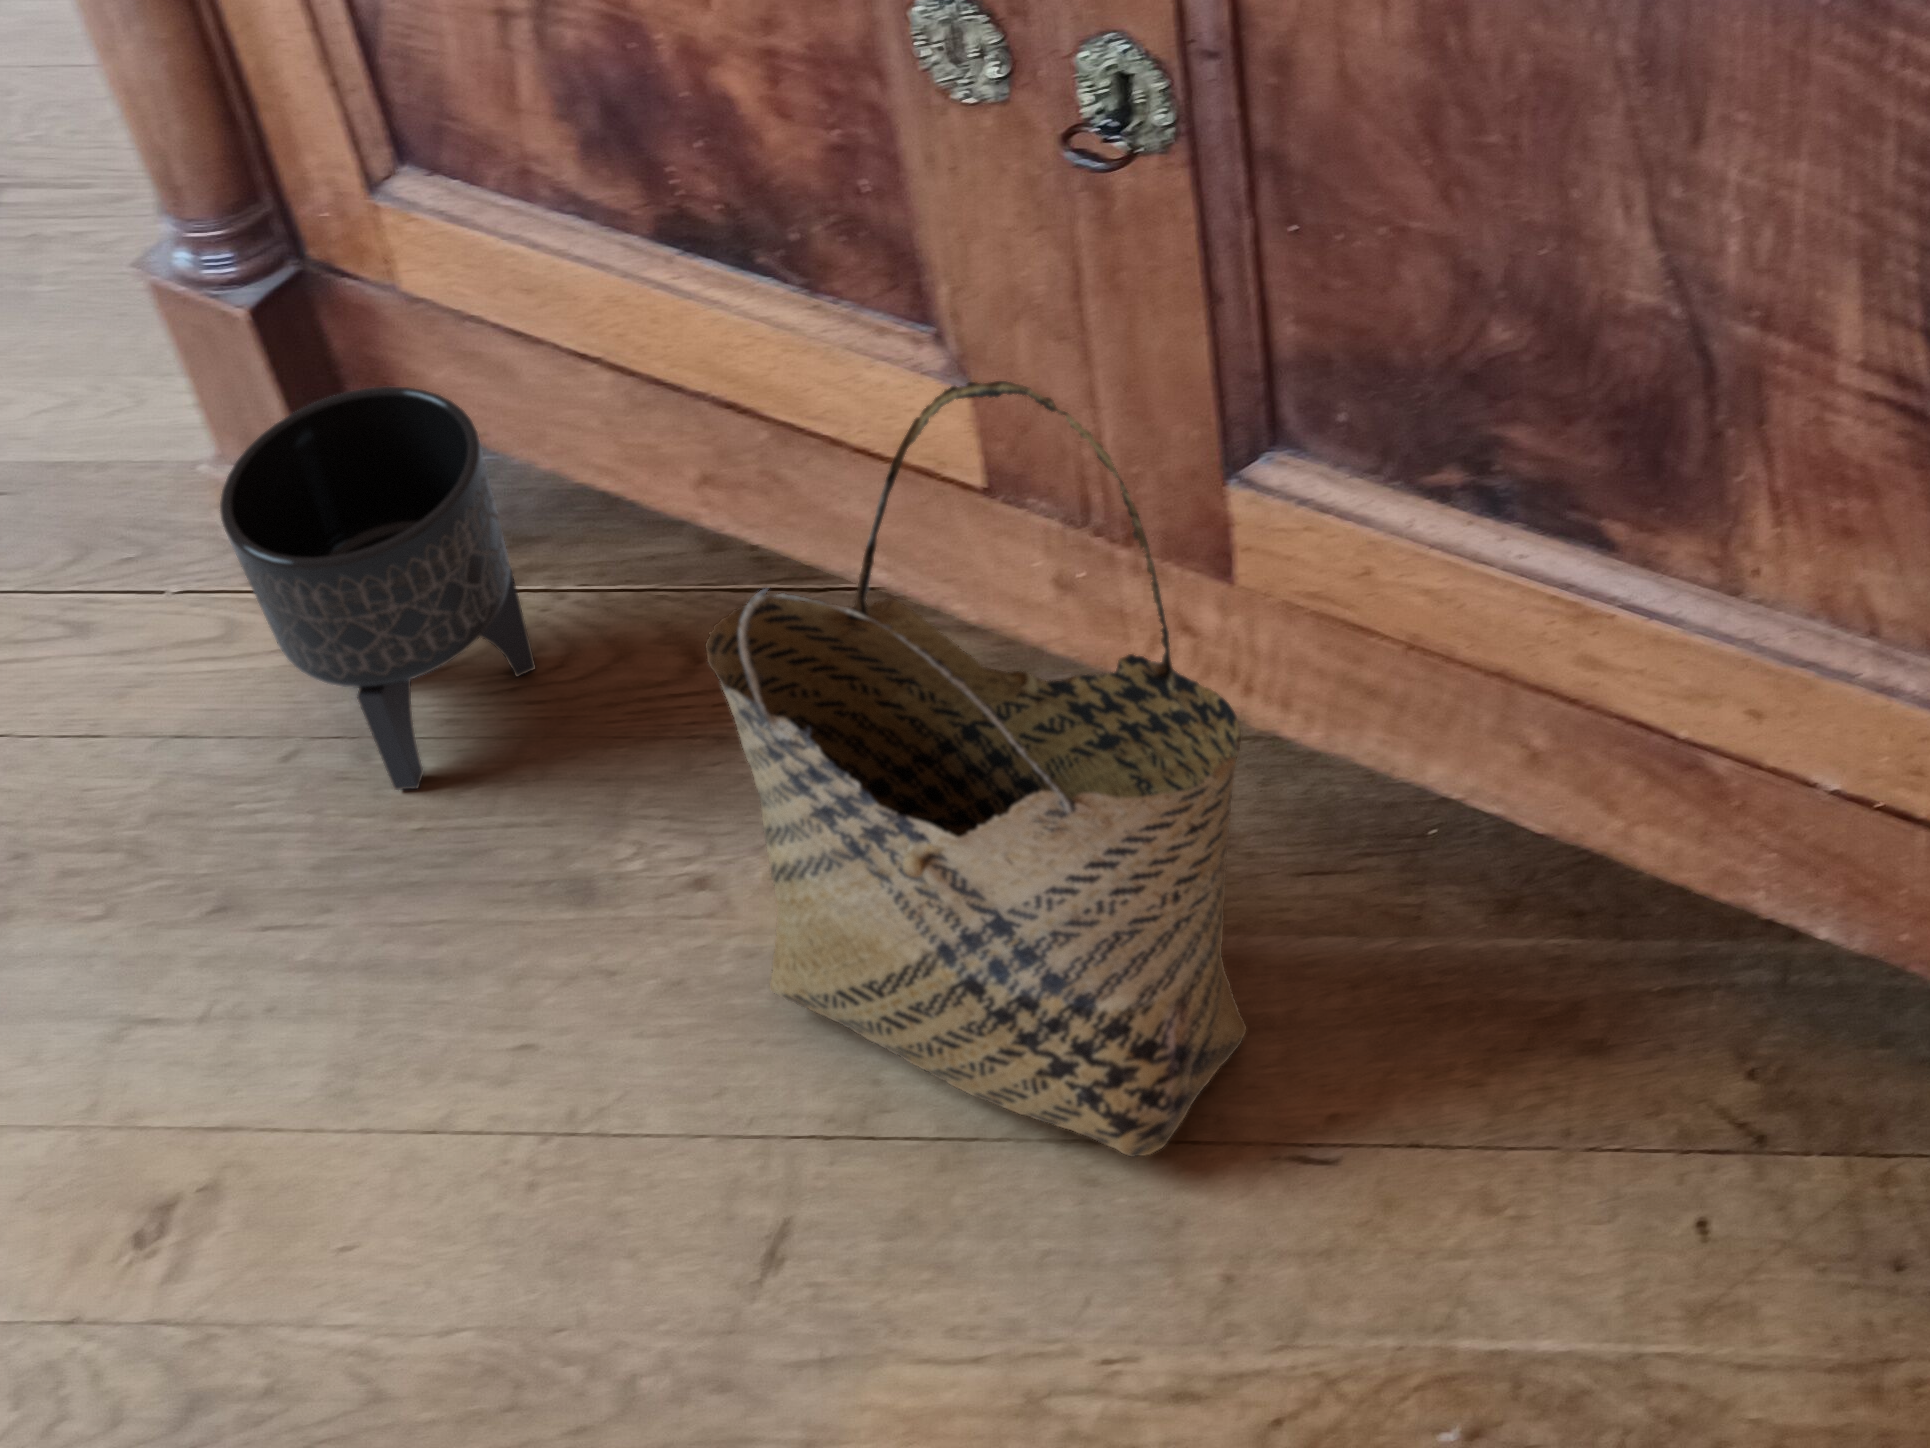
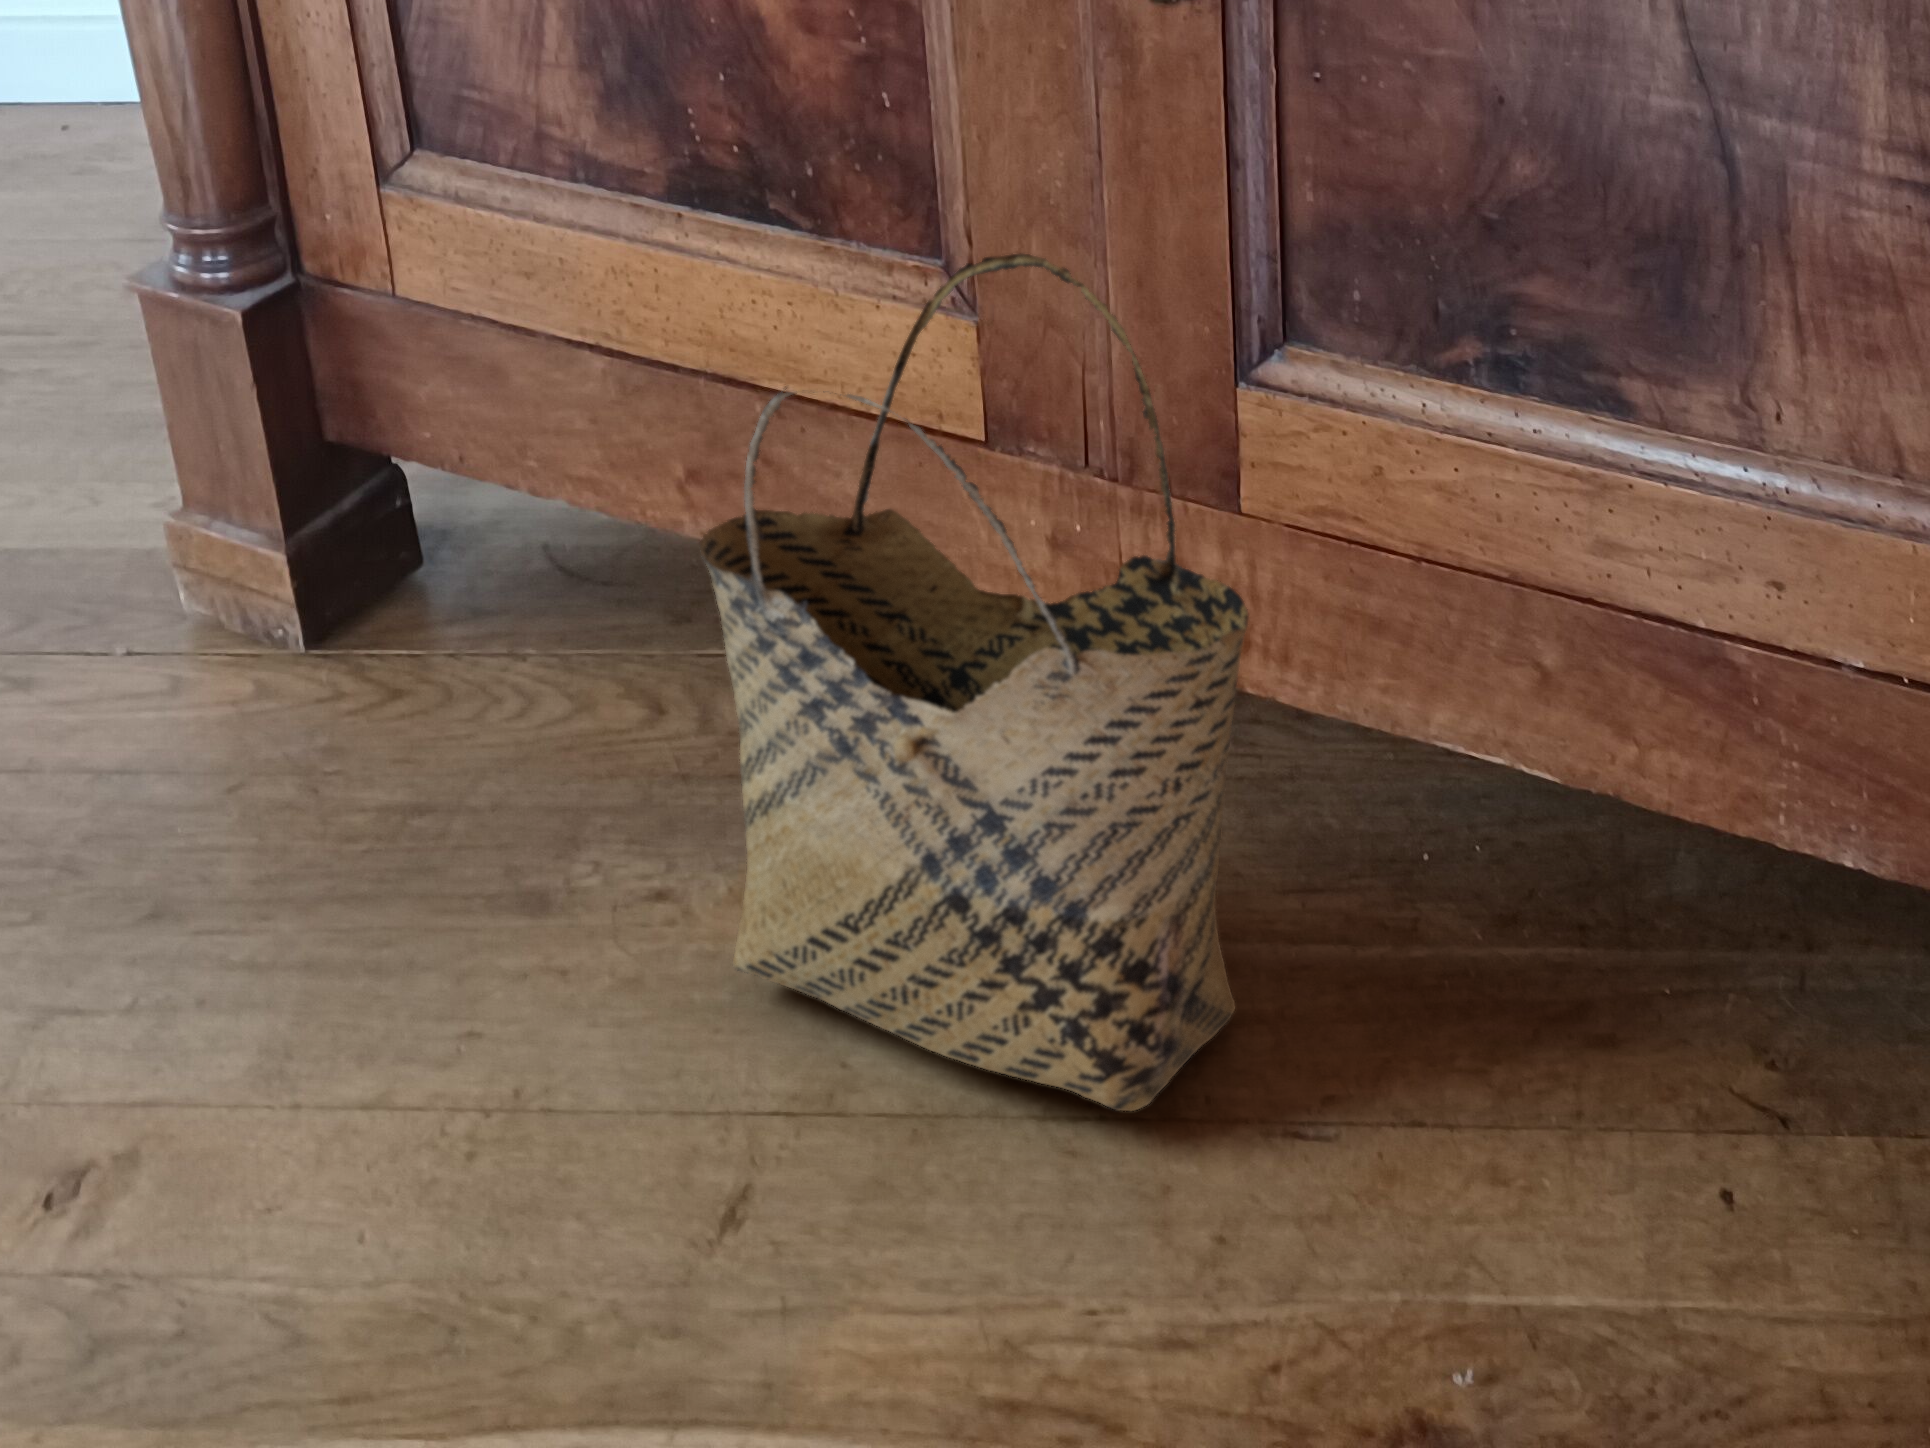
planter: present [220,387,535,790] -> none [203,385,497,807]

